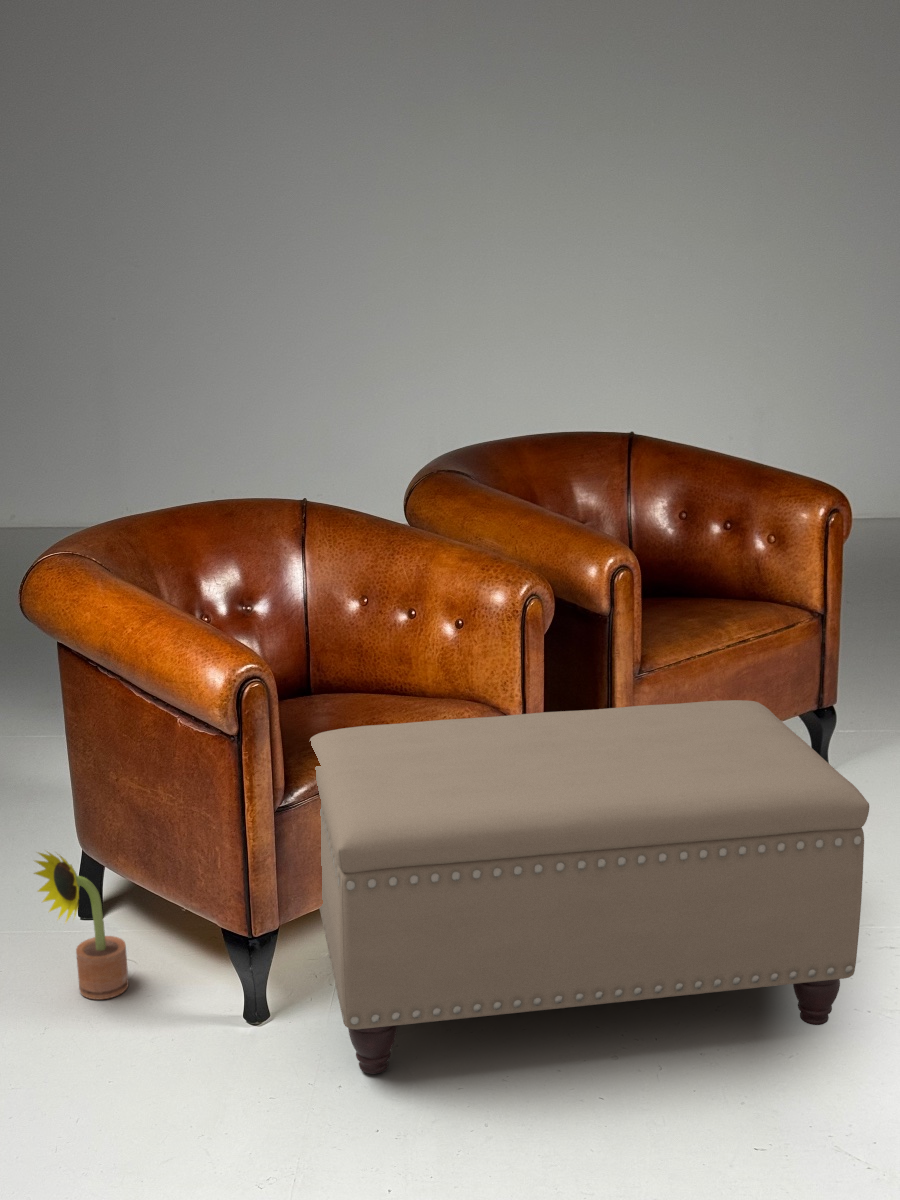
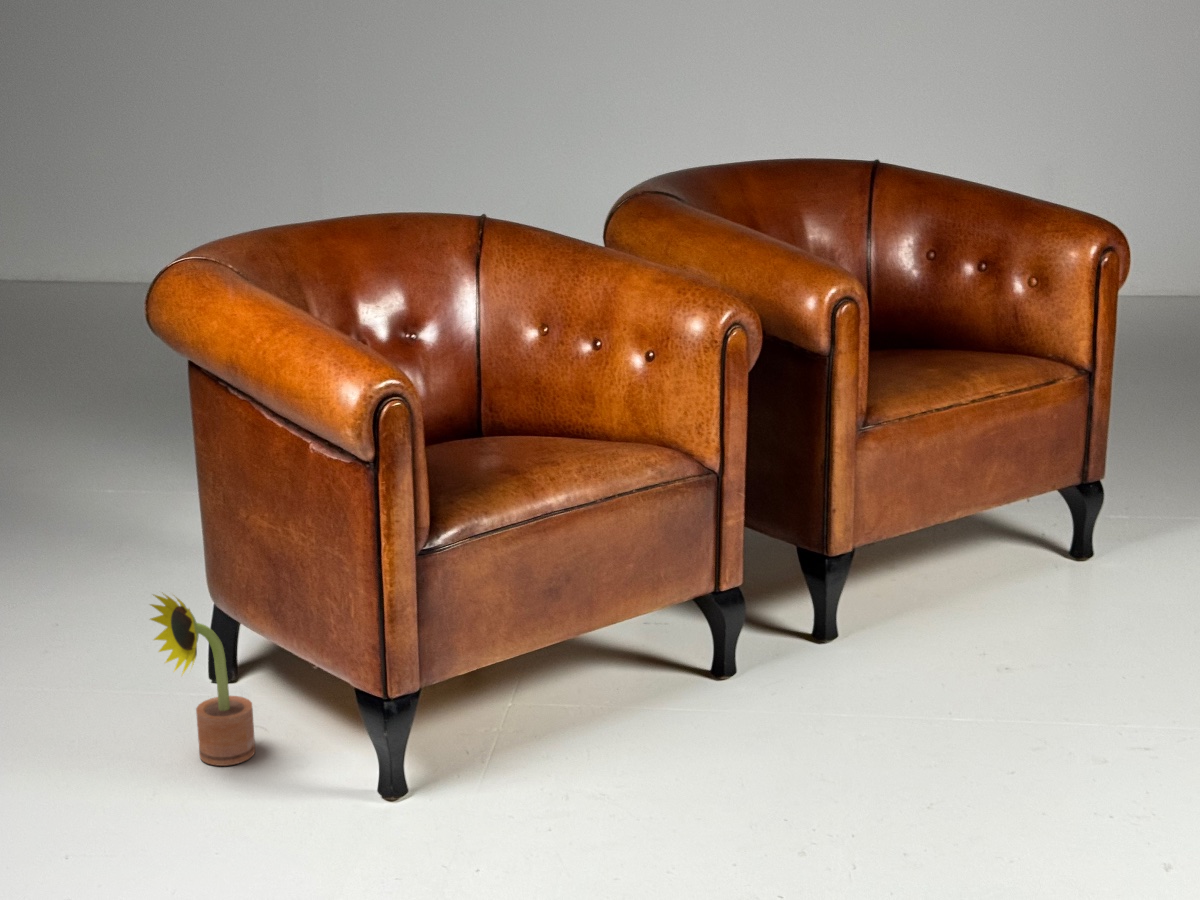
ottoman: present [310,700,869,1074] -> none [467,454,1112,856]

